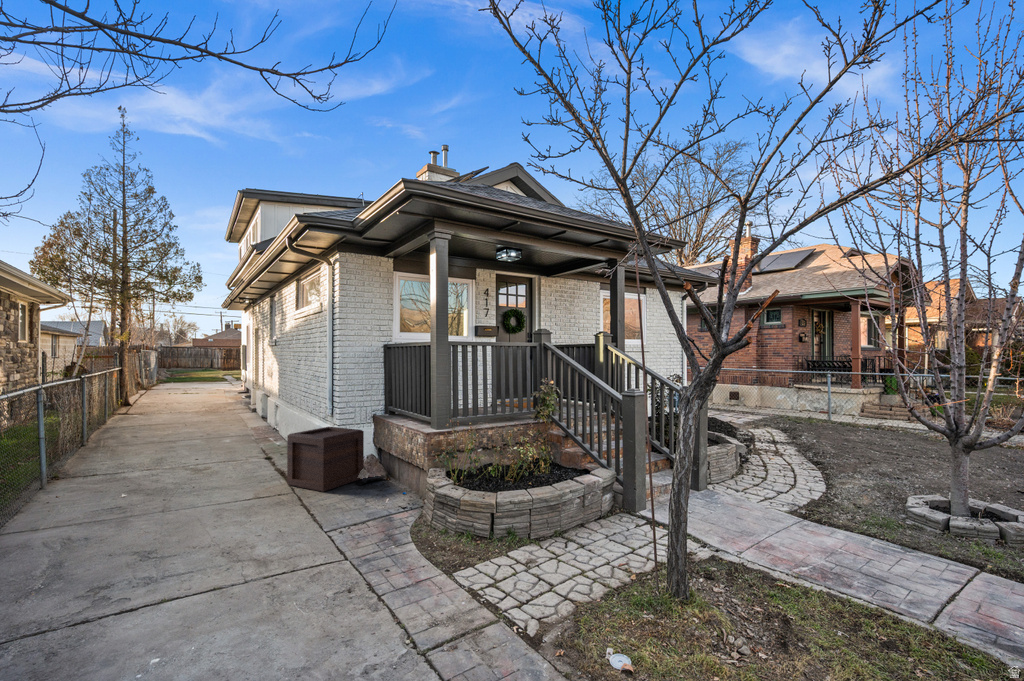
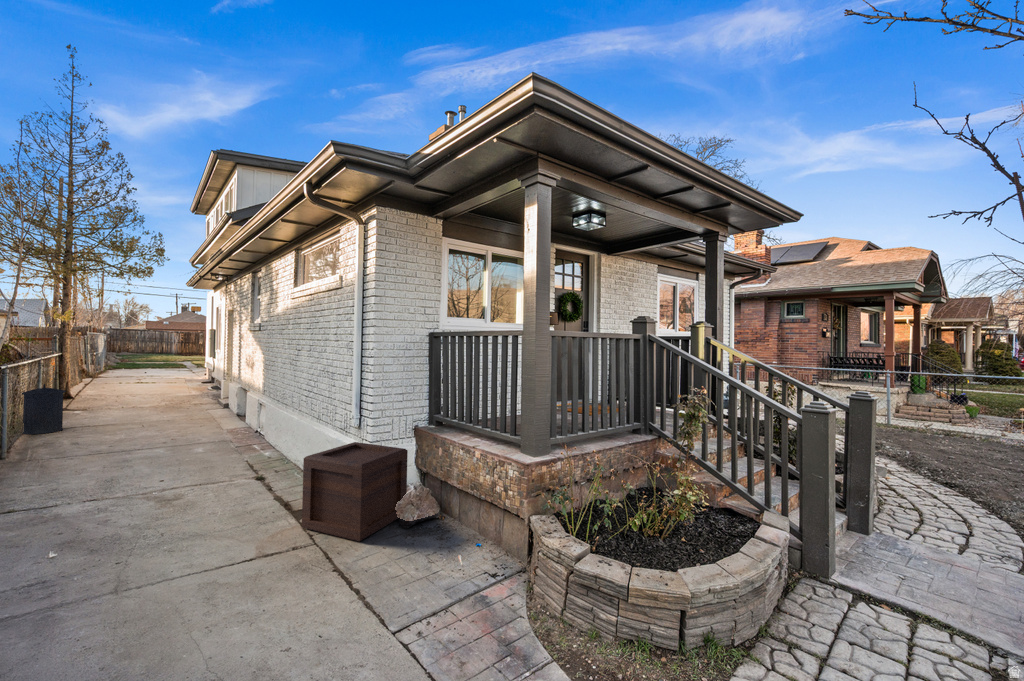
trash can: none [96,392,128,432] -> present [22,384,66,434]

